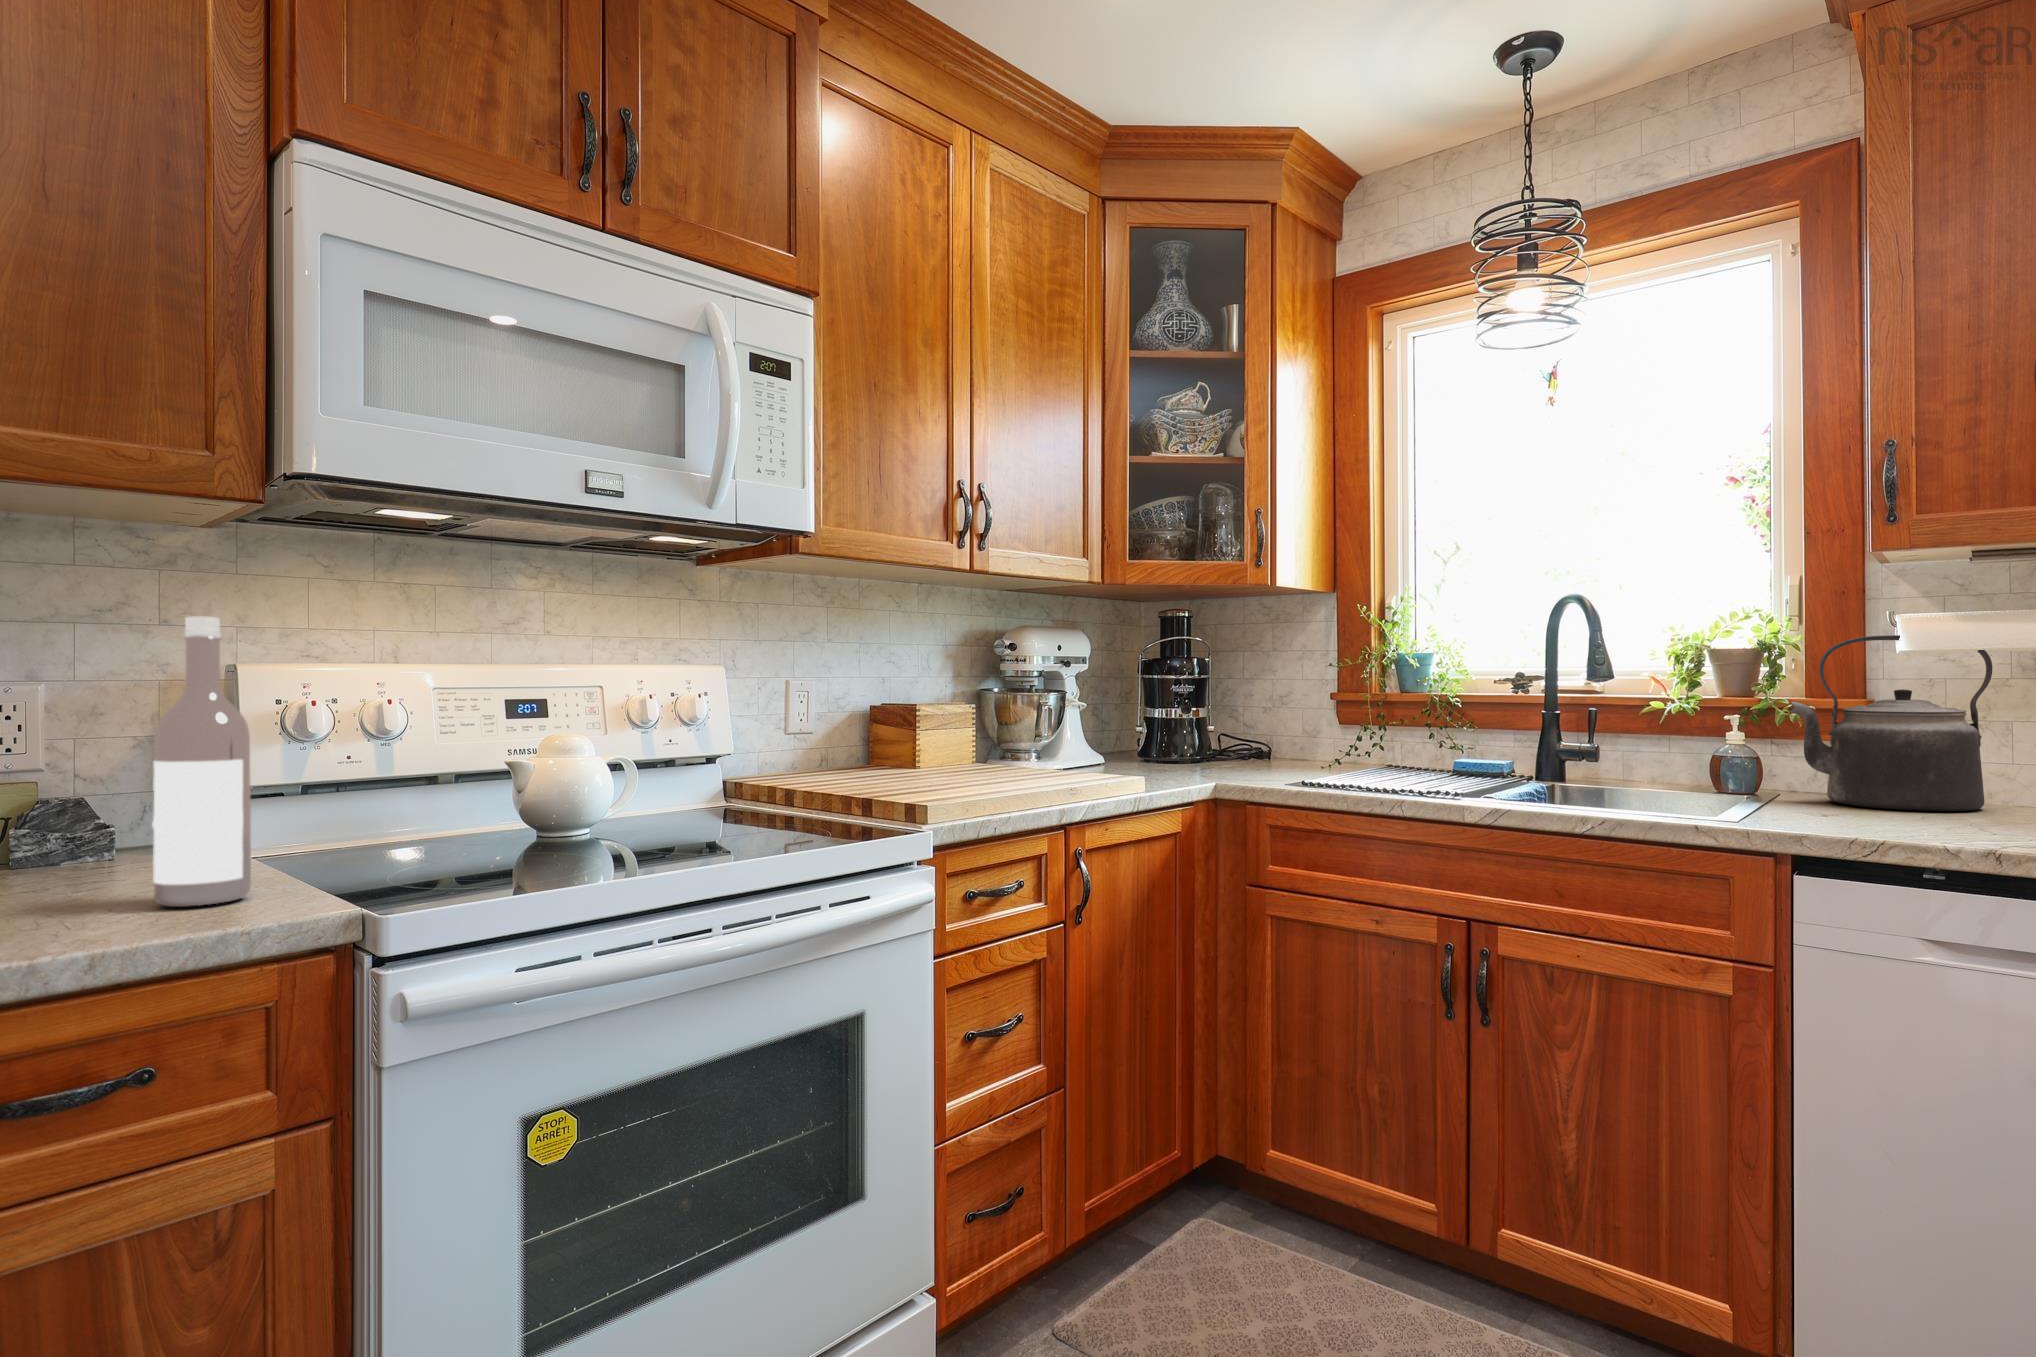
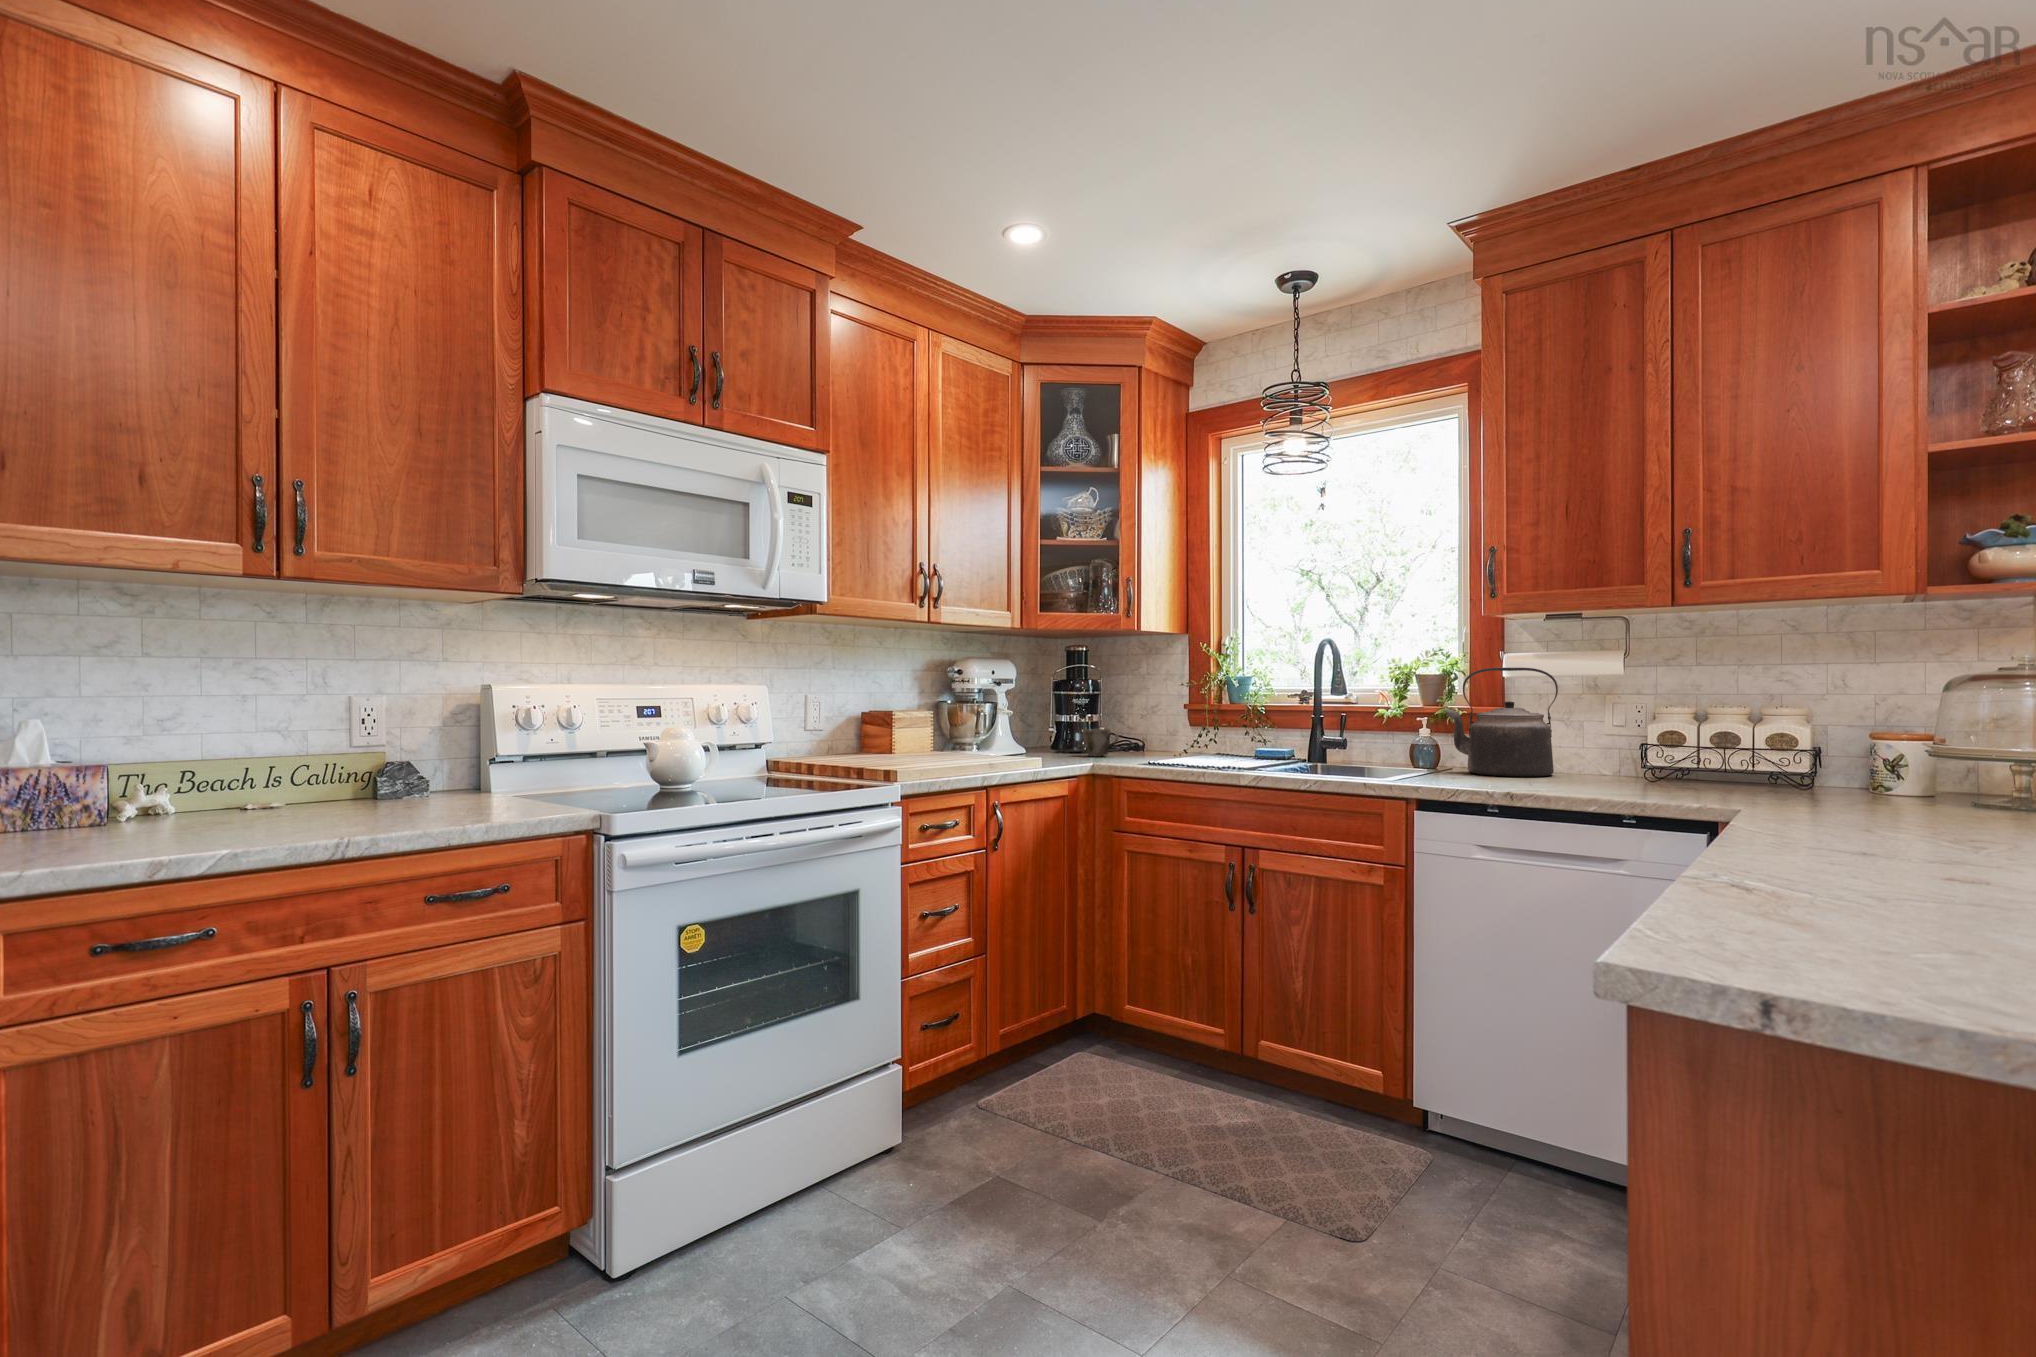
wine bottle: present [152,616,251,907] -> none [488,662,534,813]
mug: none [1188,731,1243,772] -> present [1082,728,1119,757]

